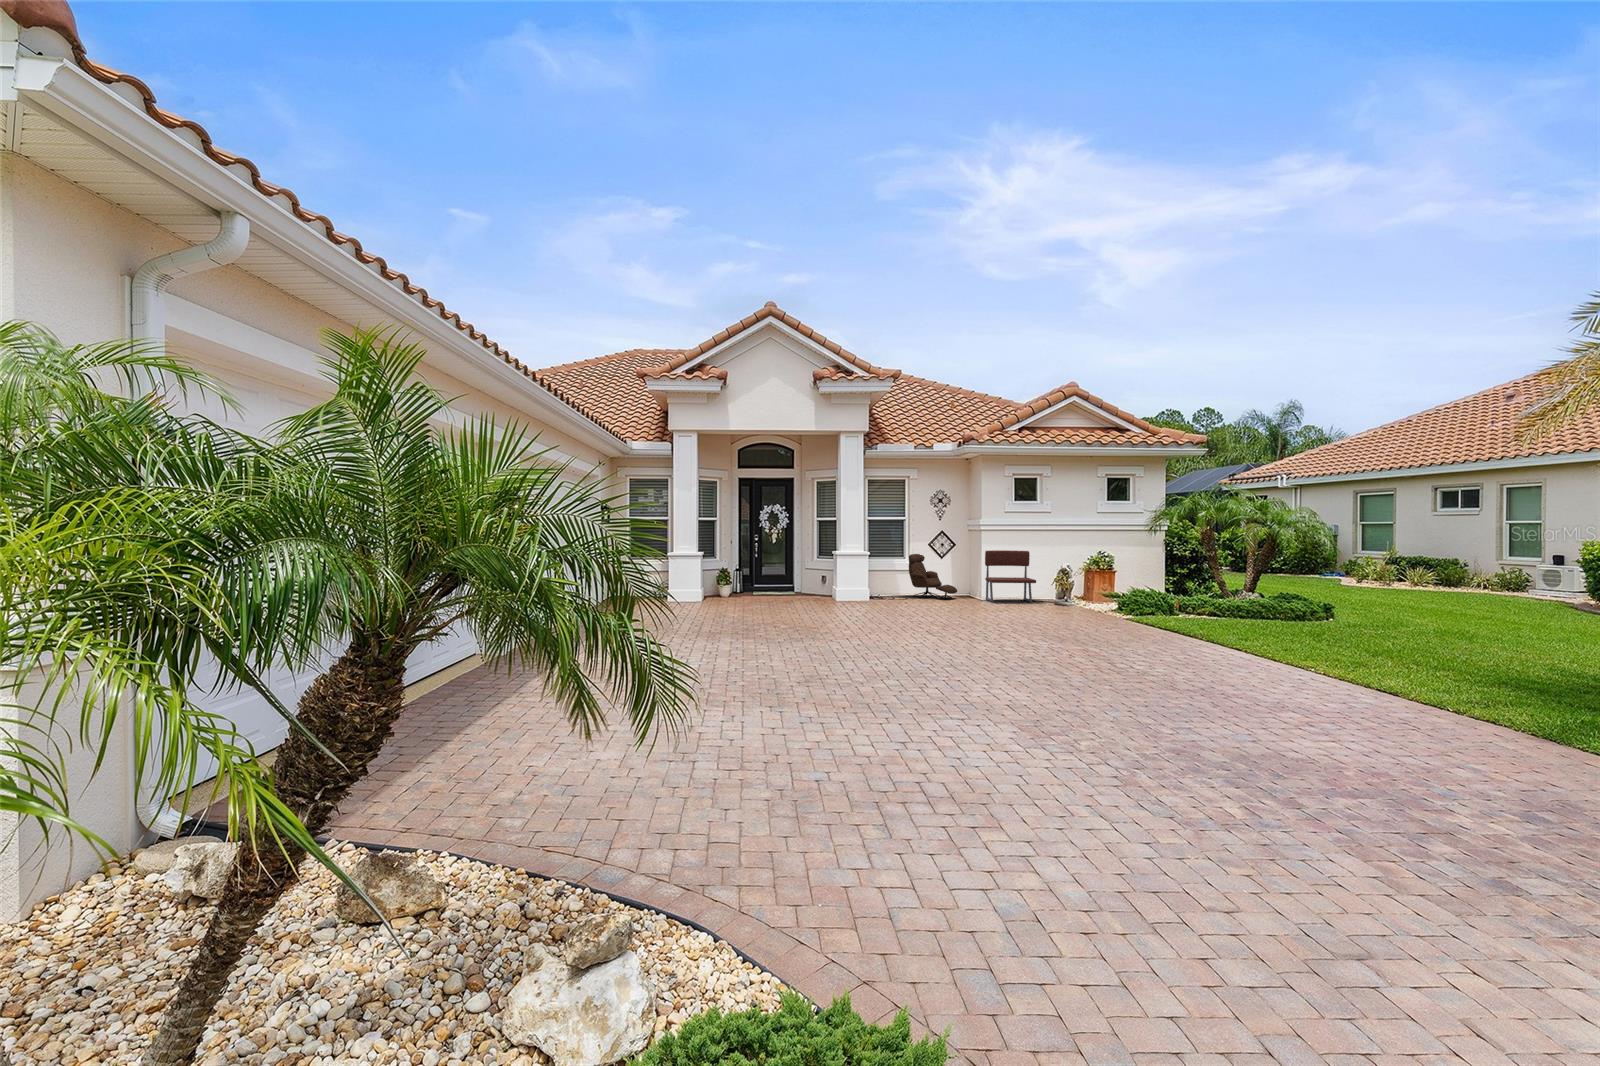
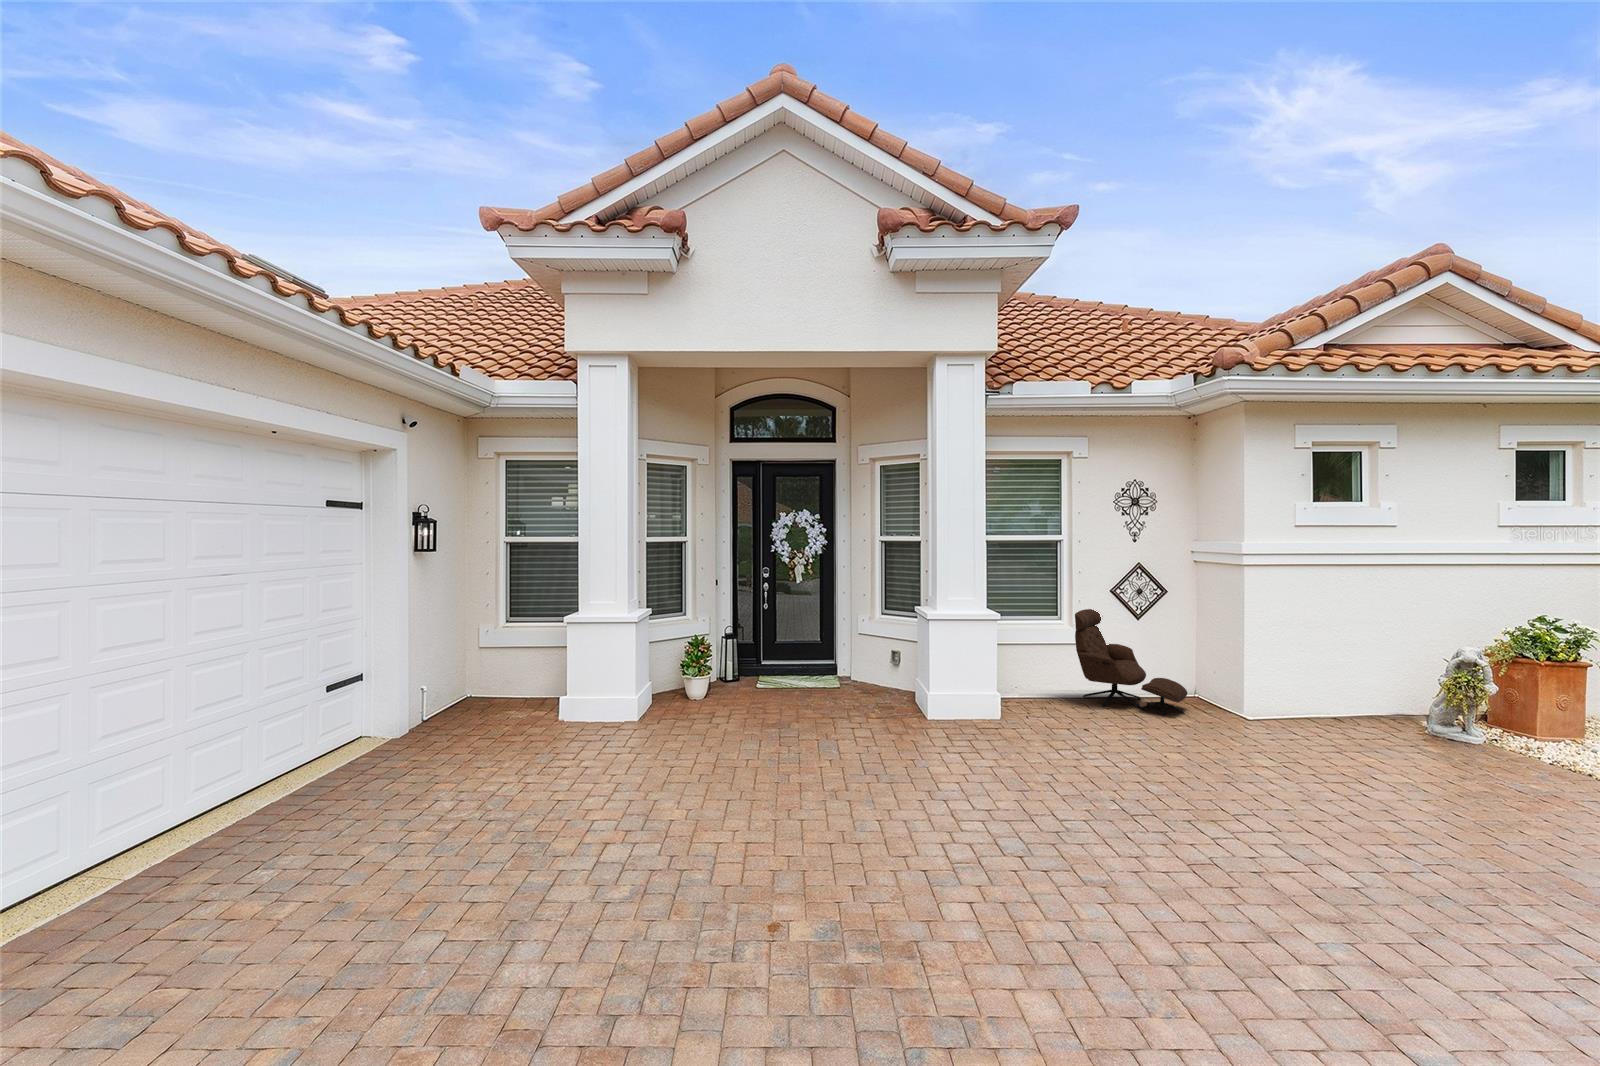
bench: present [985,550,1036,602] -> none [1255,608,1396,729]

